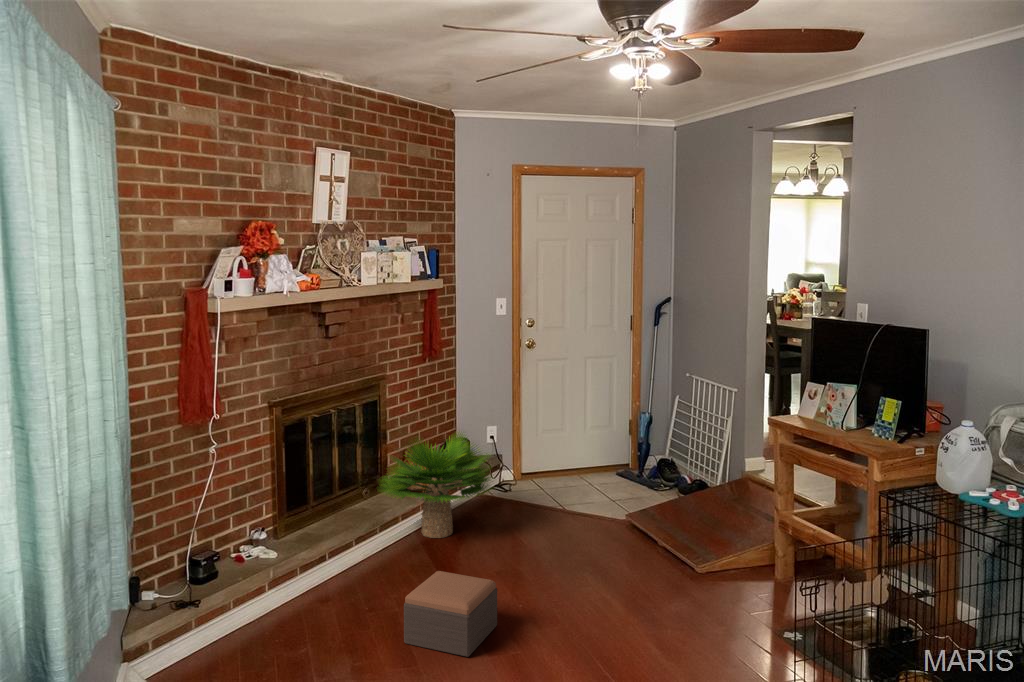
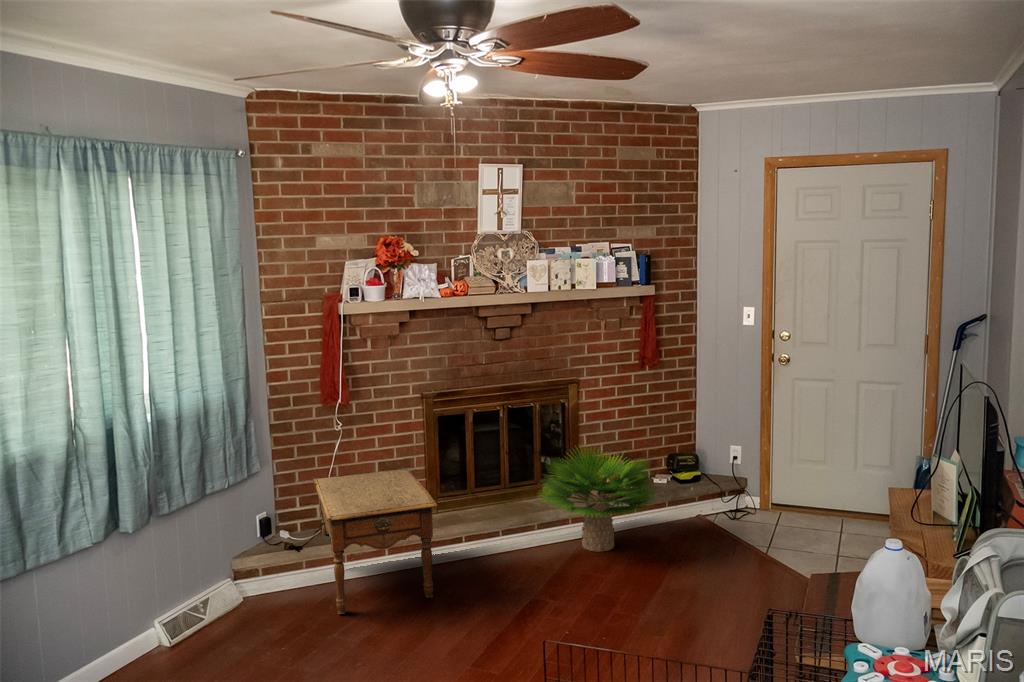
side table: none [176,489,373,659] -> present [313,469,438,614]
footstool: present [404,571,497,657] -> none [423,576,514,663]

